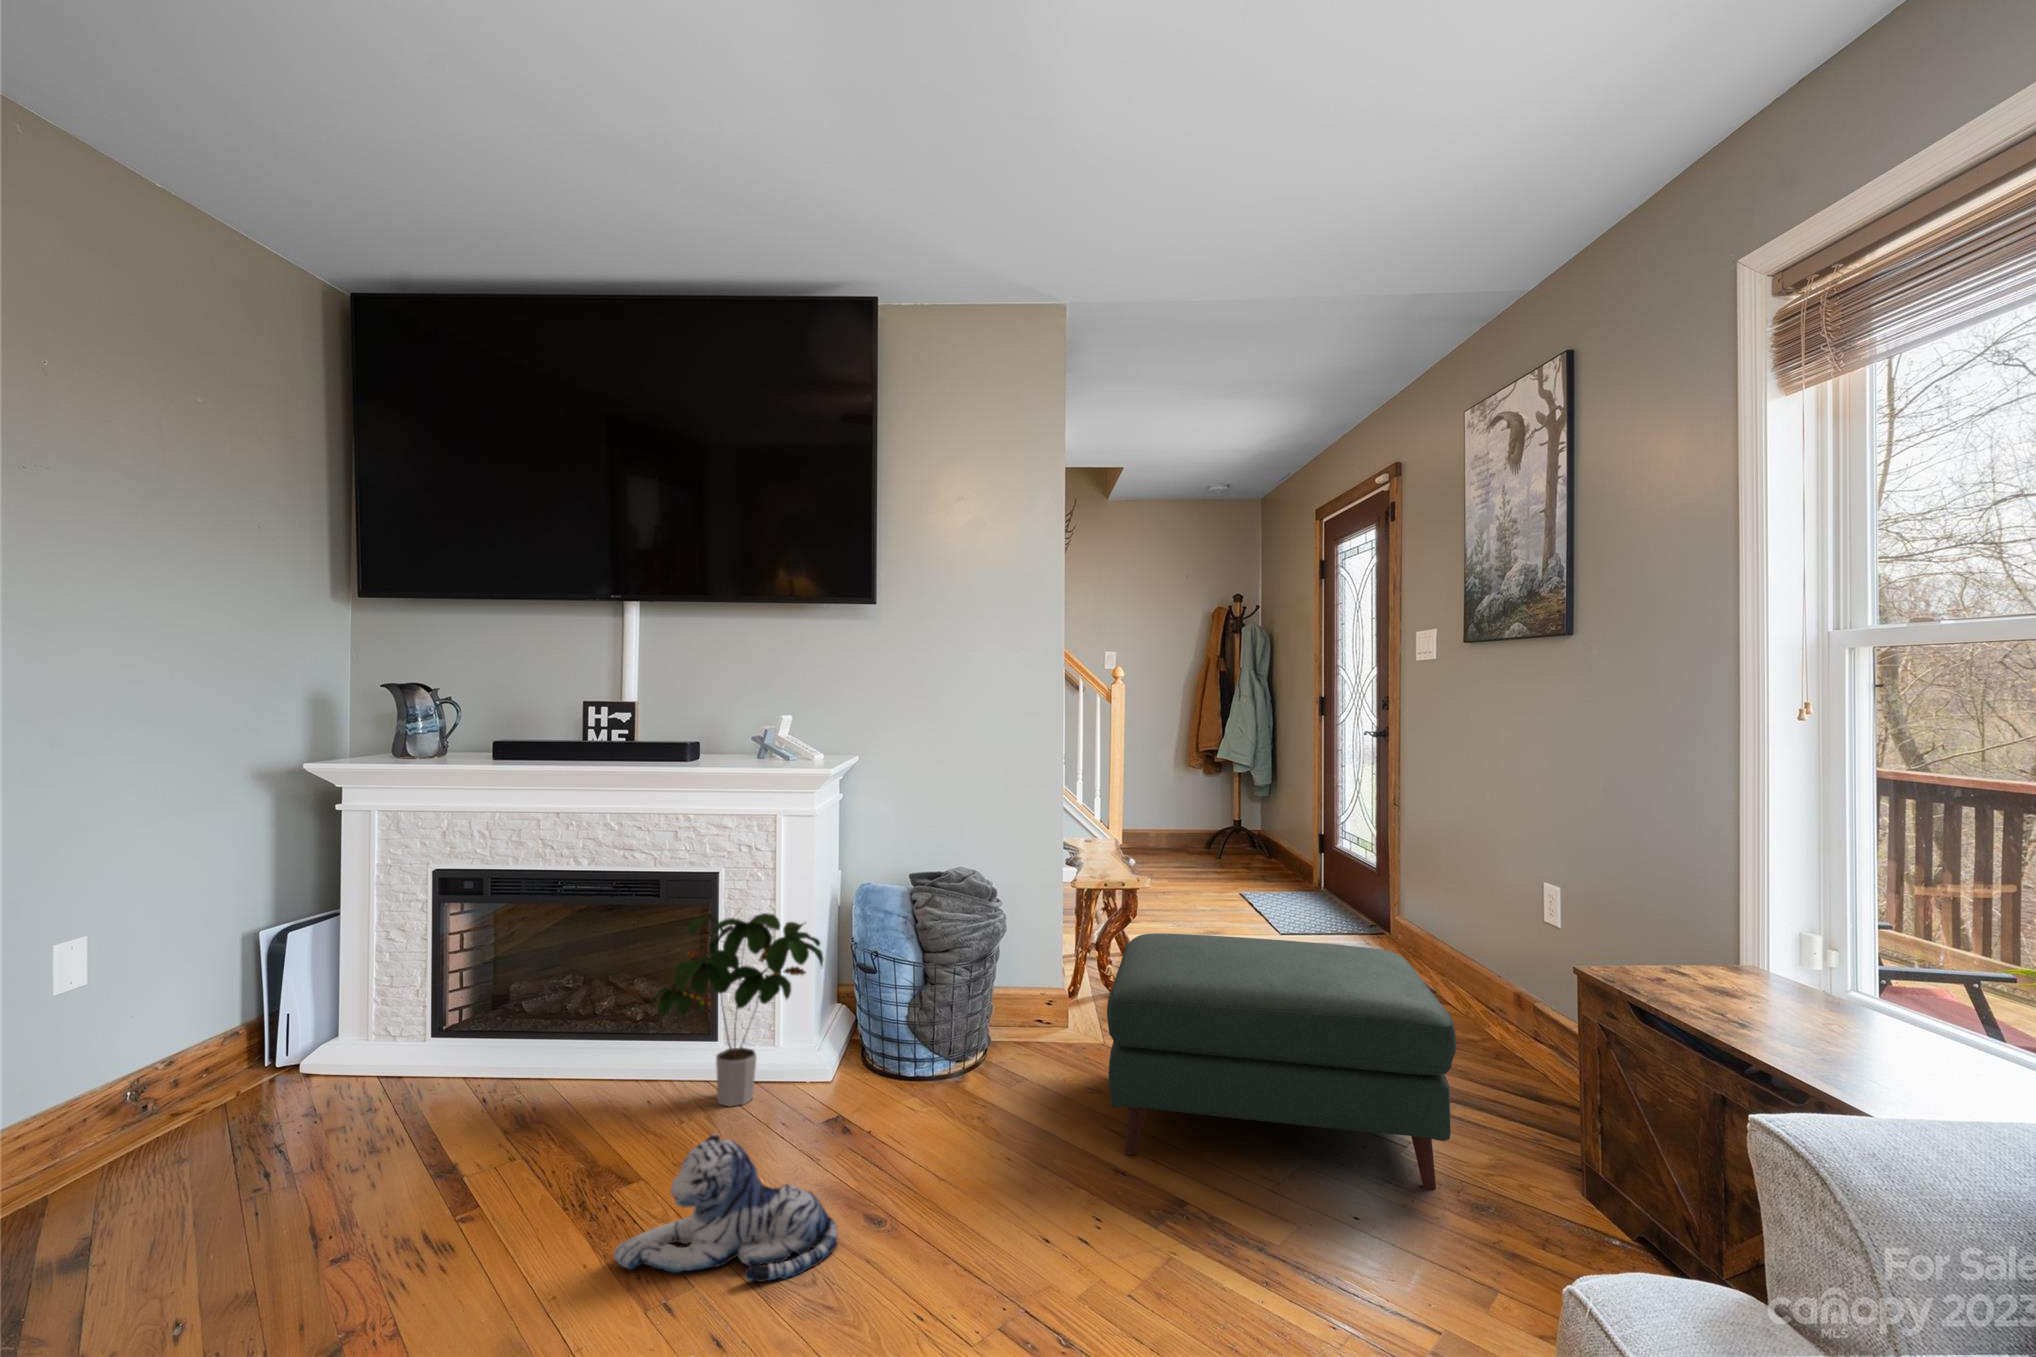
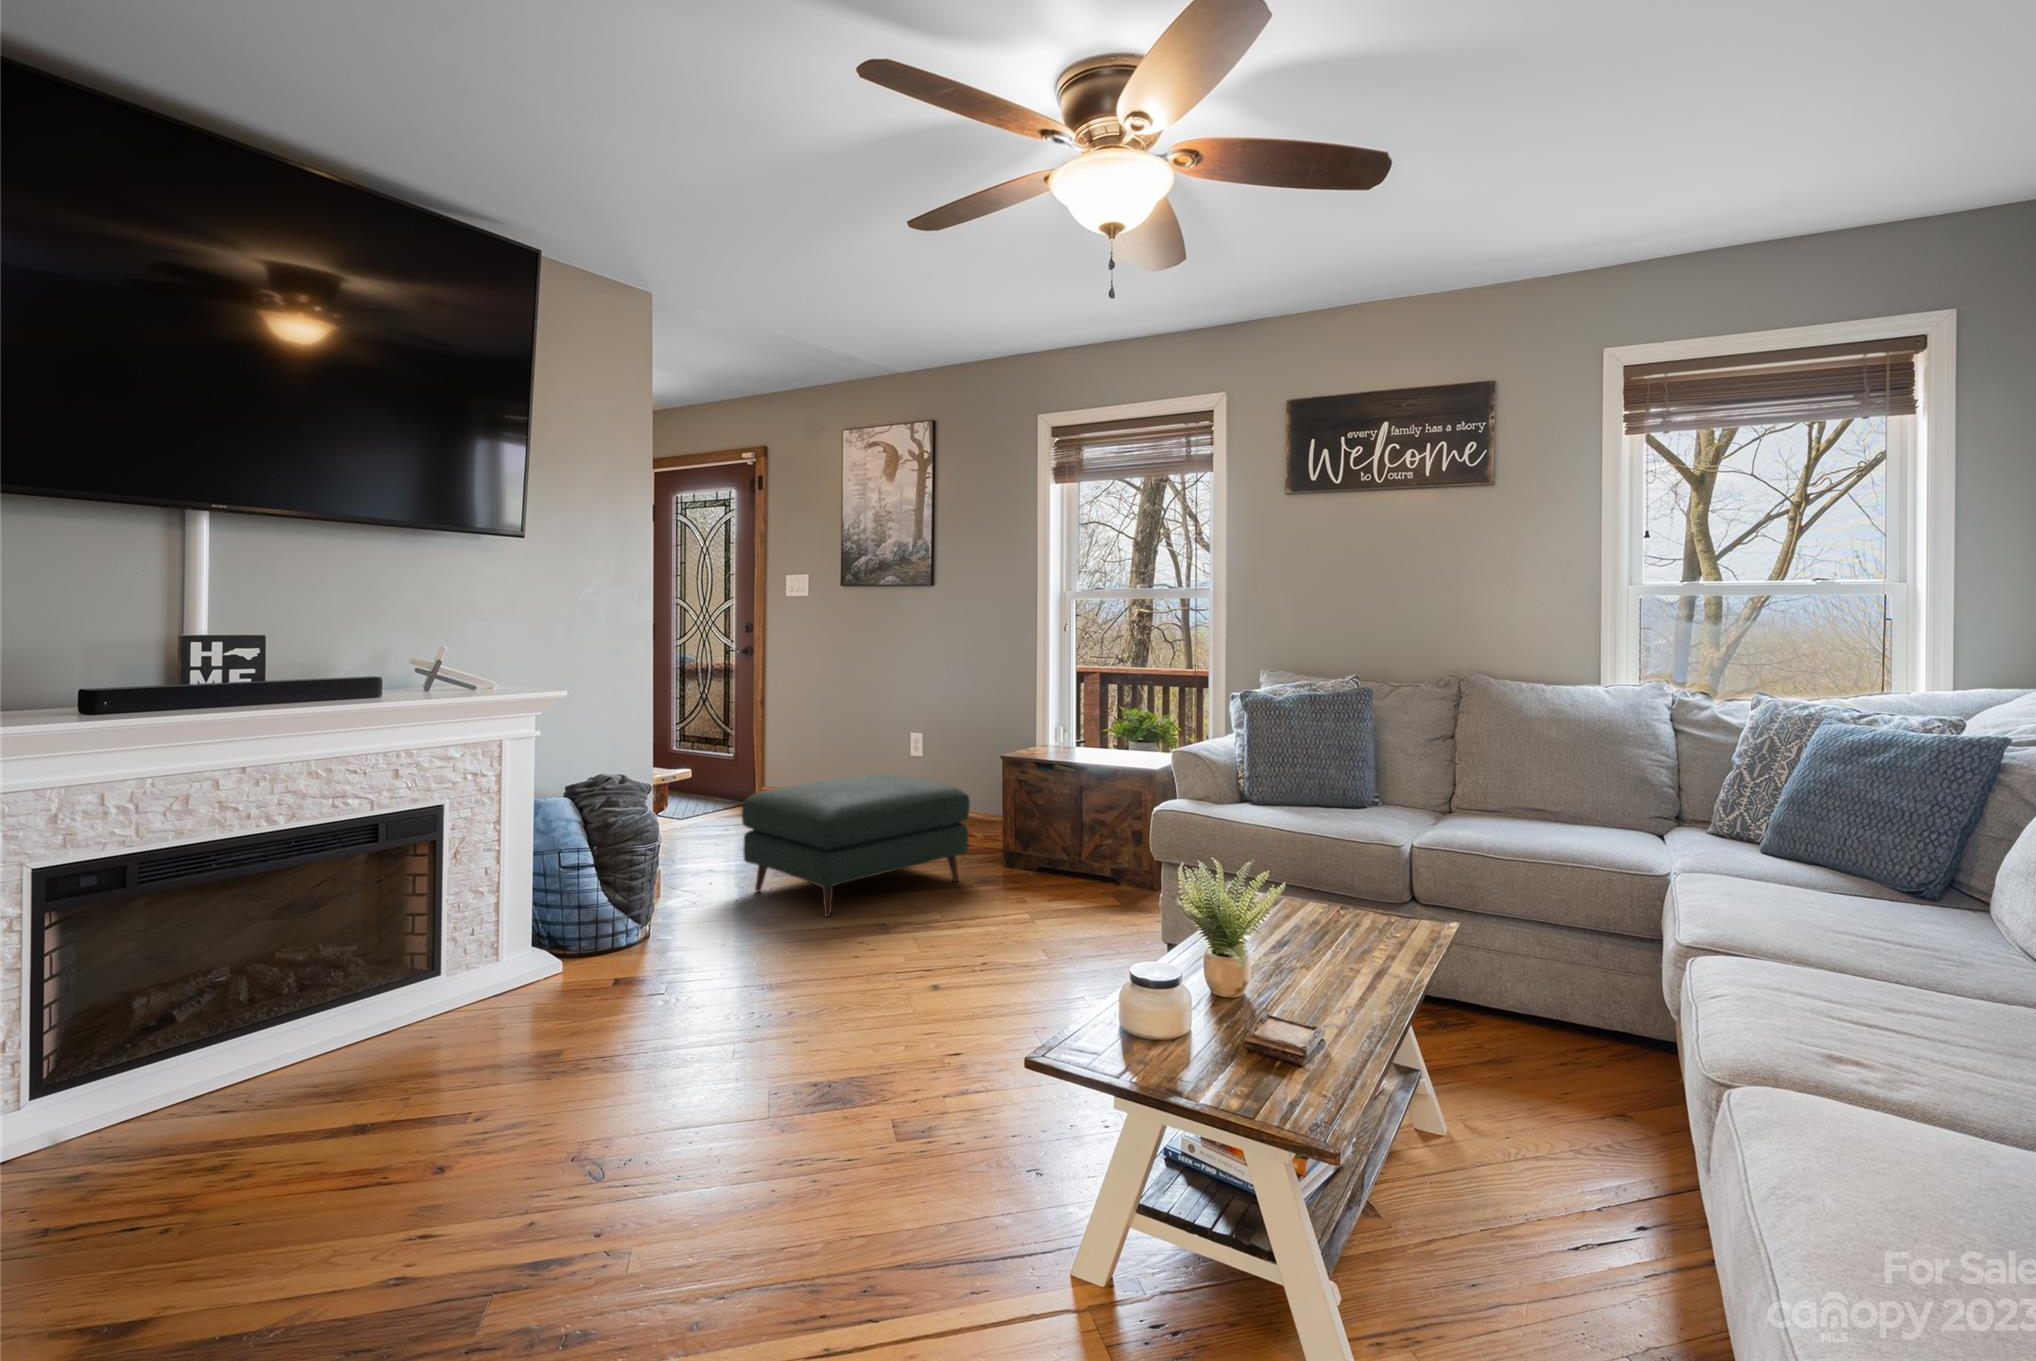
potted plant: present [651,913,823,1106] -> none [425,826,585,1002]
plush toy: present [614,1134,838,1282] -> none [686,949,795,1052]

